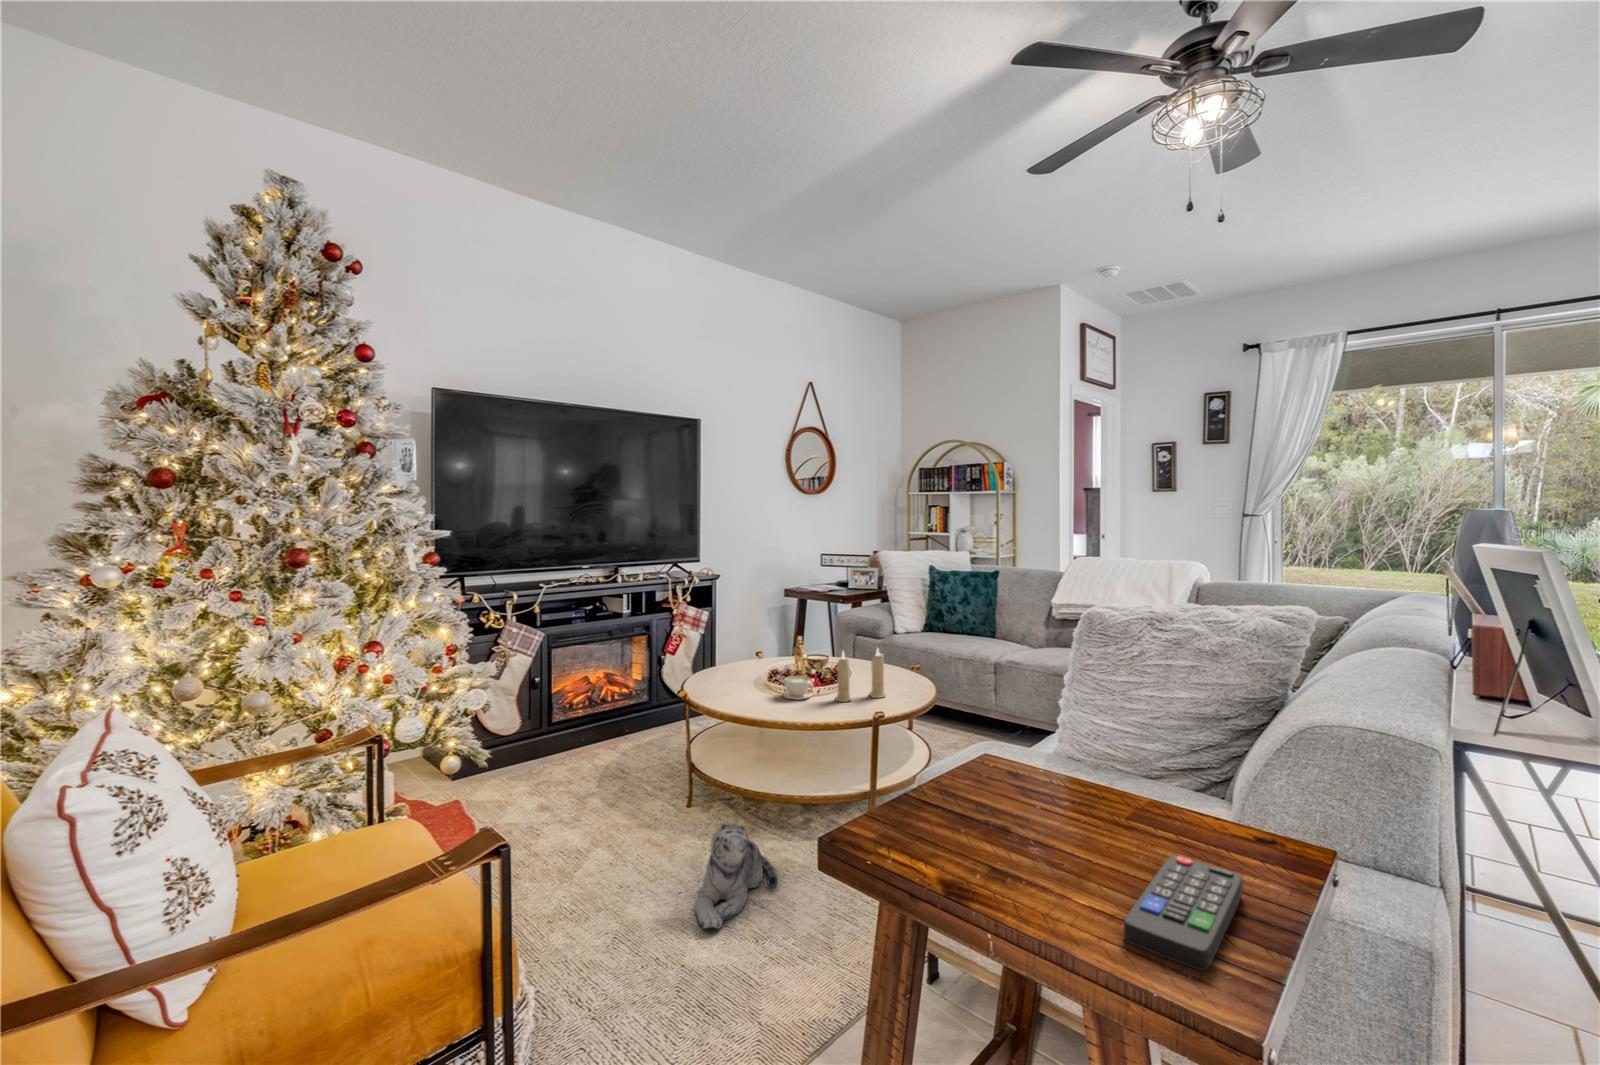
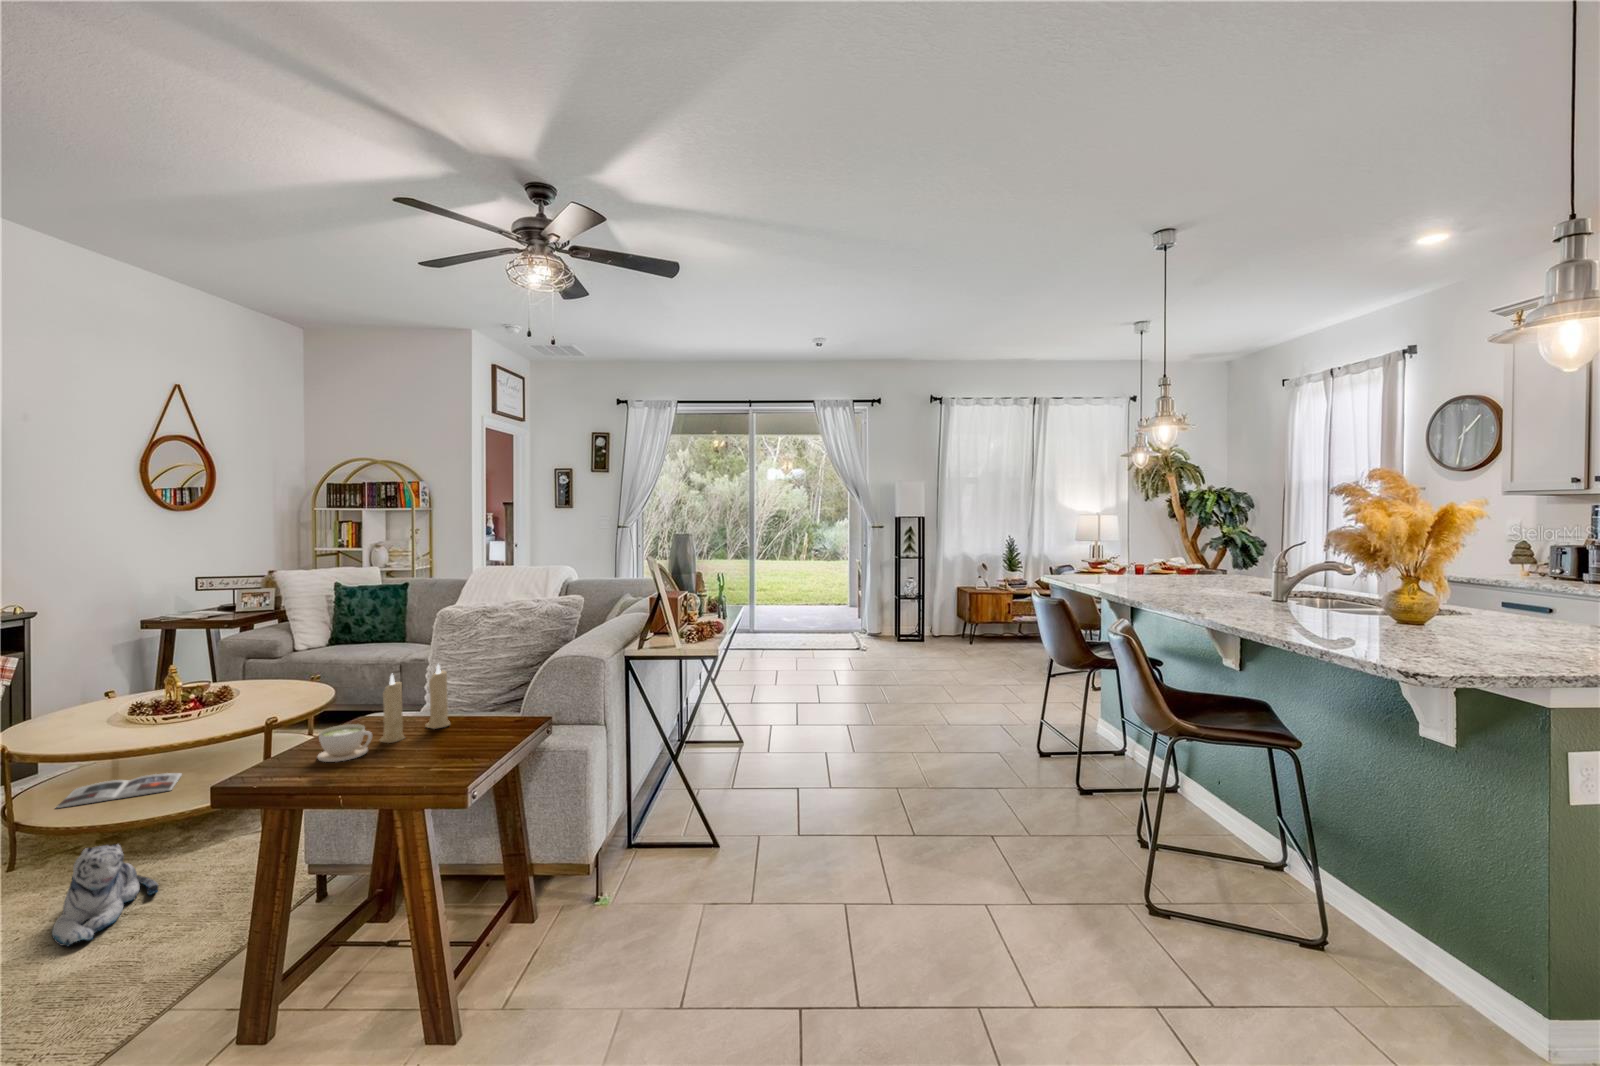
candle: present [835,649,886,702] -> present [379,665,450,743]
coffee cup: present [783,676,813,700] -> present [318,724,372,762]
magazine: none [712,742,803,767] -> present [57,773,182,808]
remote control: present [1124,855,1243,971] -> none [421,733,494,772]

